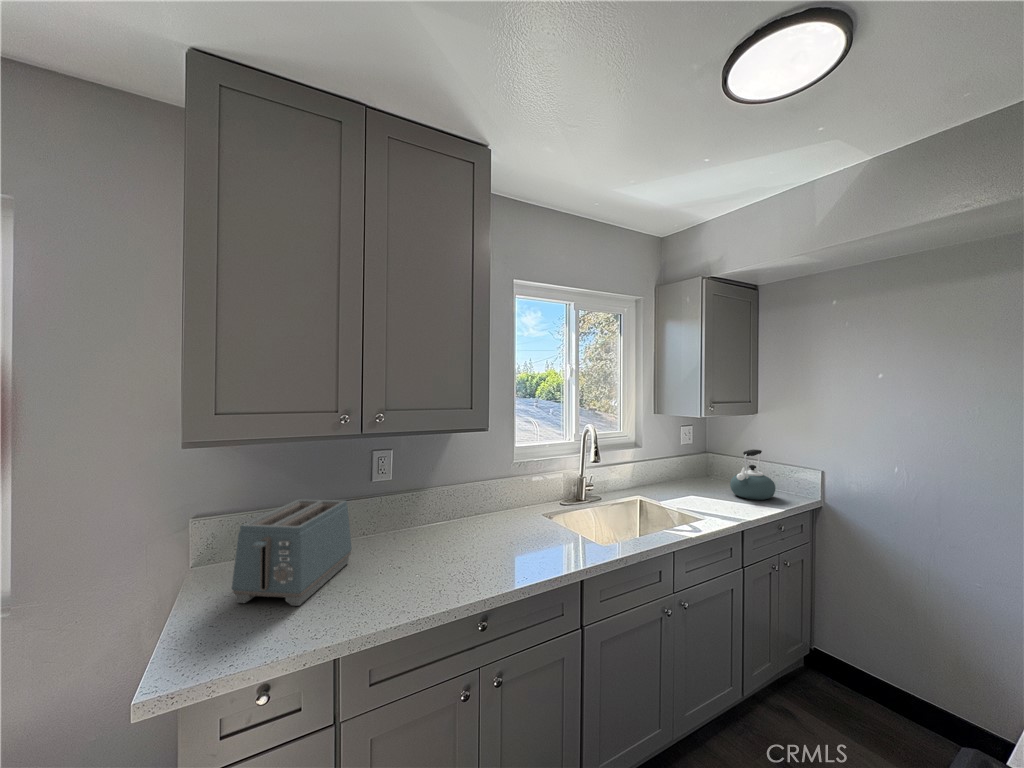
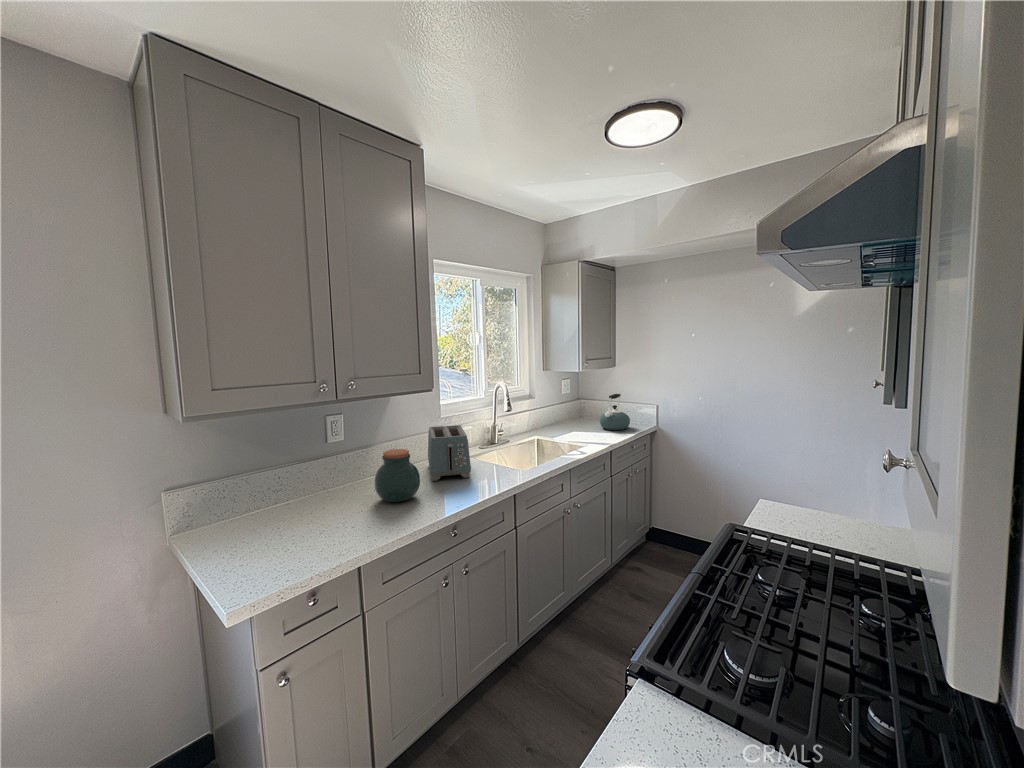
jar: none [397,497,454,567] -> present [375,449,420,502]
toaster: present [232,499,352,606] -> present [428,425,471,481]

